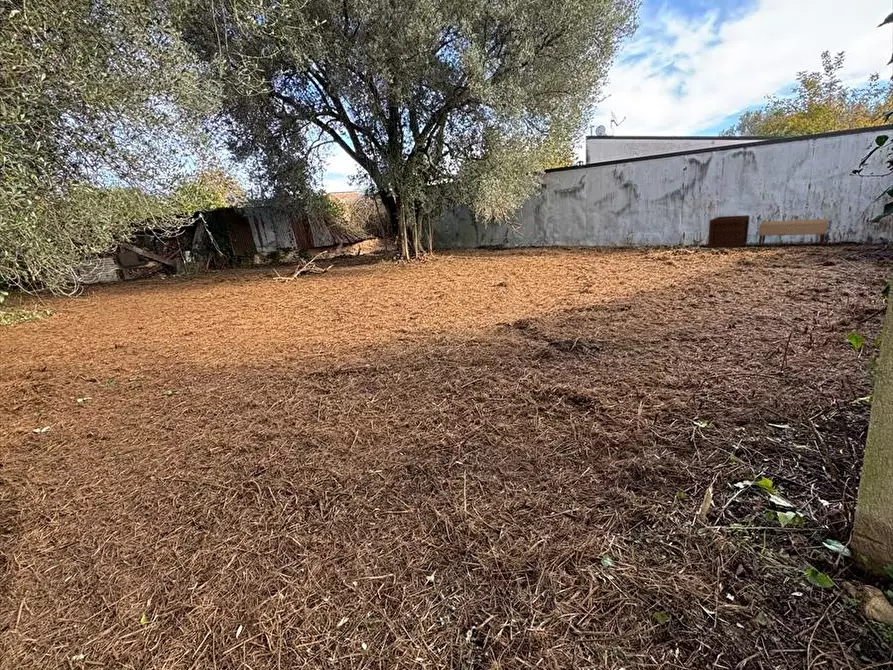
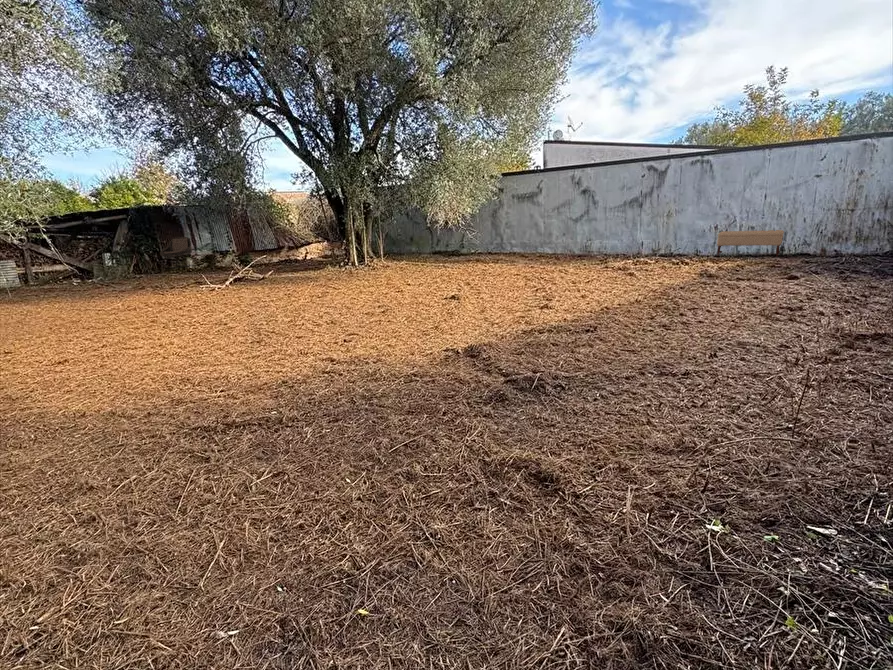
wooden crate: present [708,215,750,247] -> none [667,225,708,258]
lounge chair: present [115,251,152,281] -> present [160,237,192,269]

